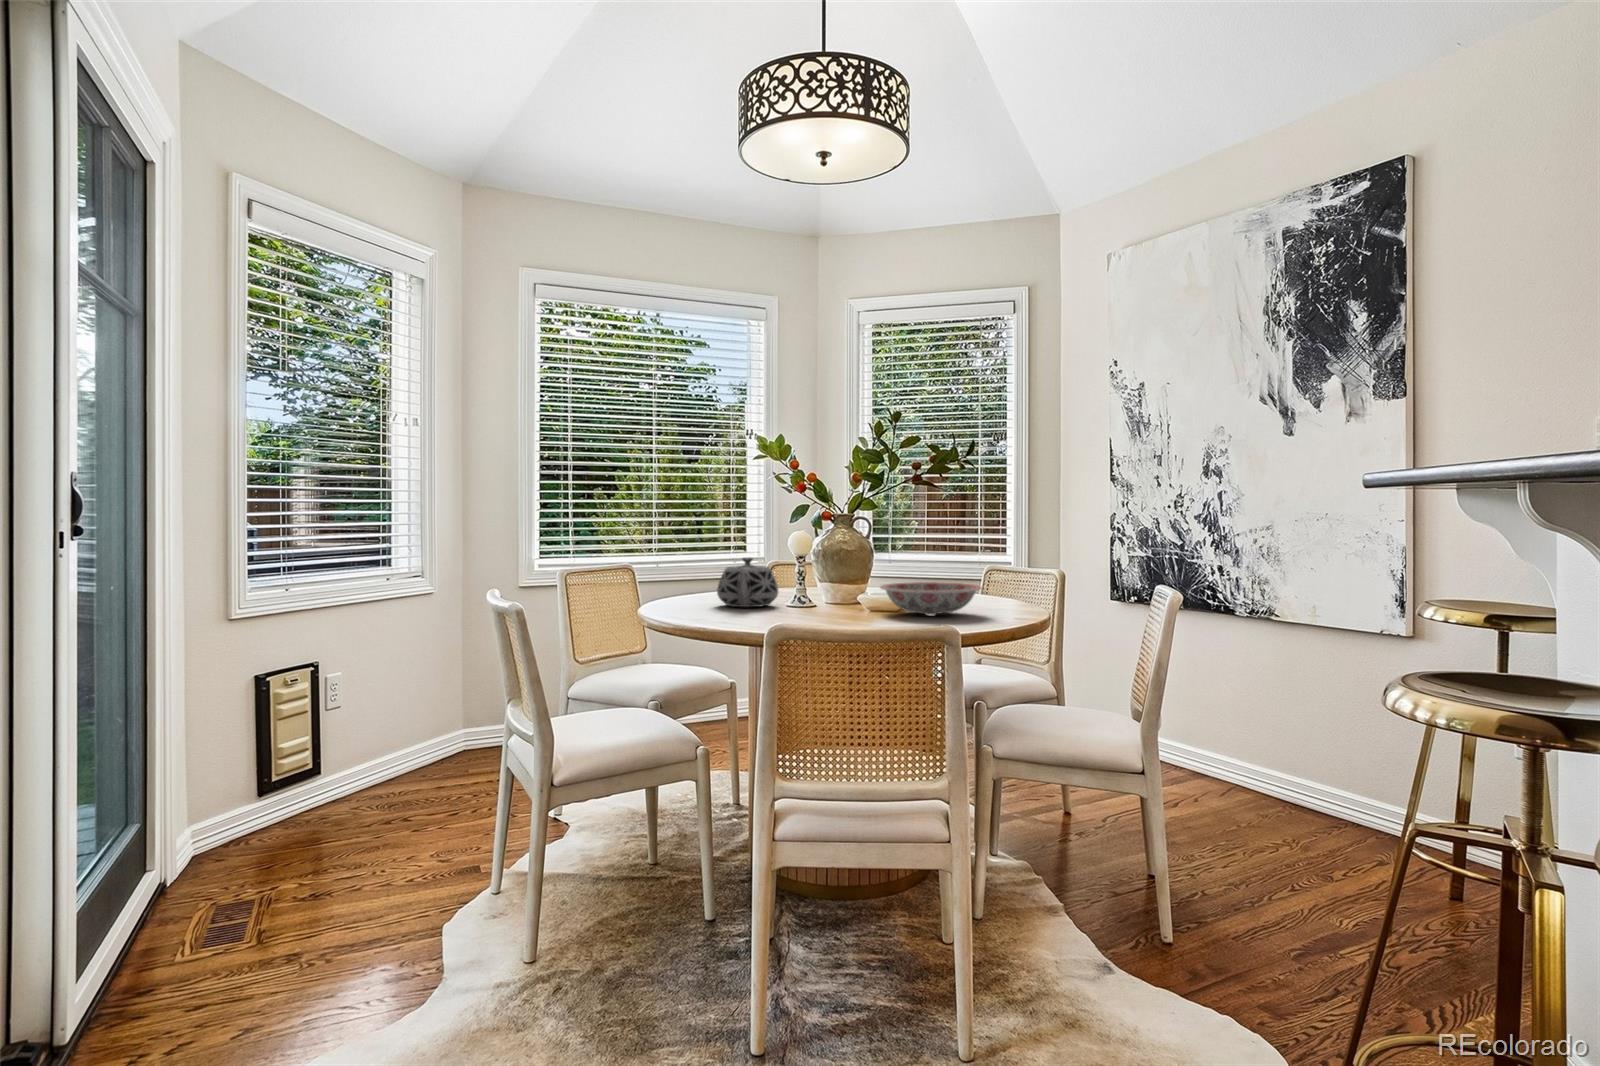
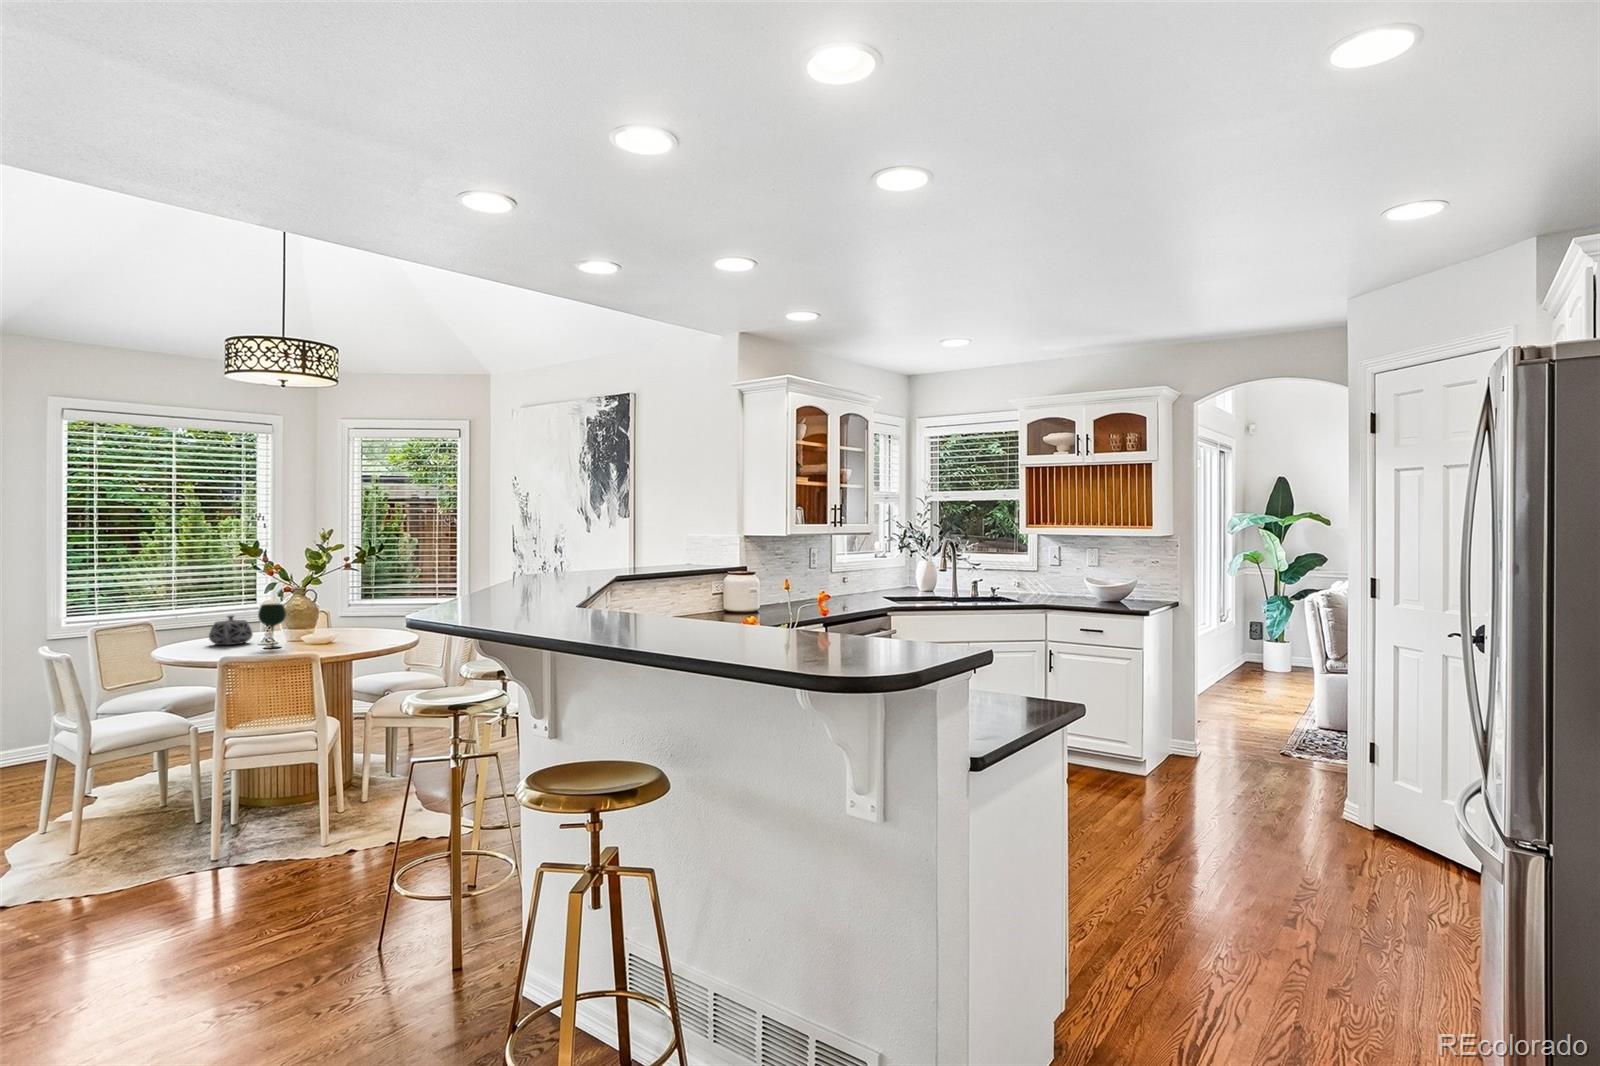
wine glass: none [795,538,837,618] -> present [258,604,286,649]
ceramic bowl: present [880,582,981,615] -> none [316,624,378,642]

